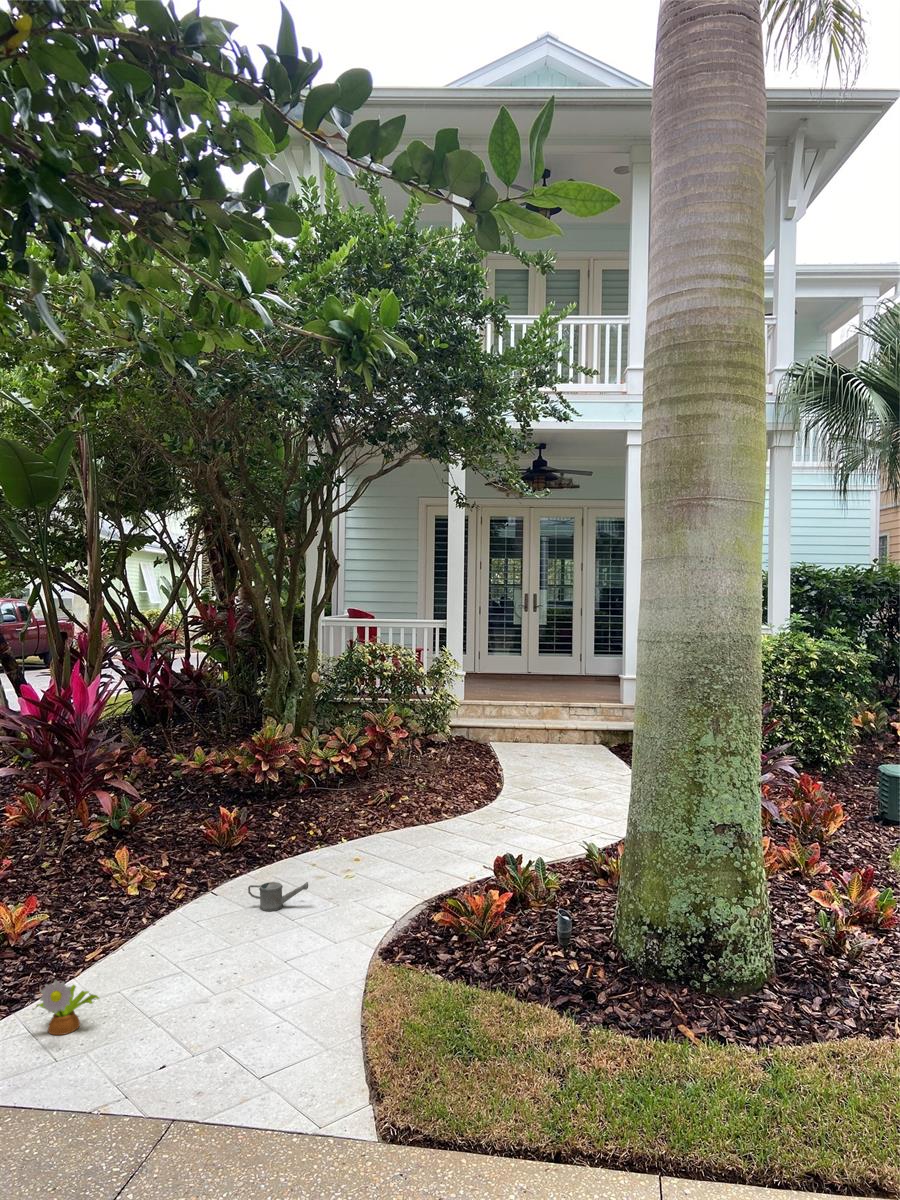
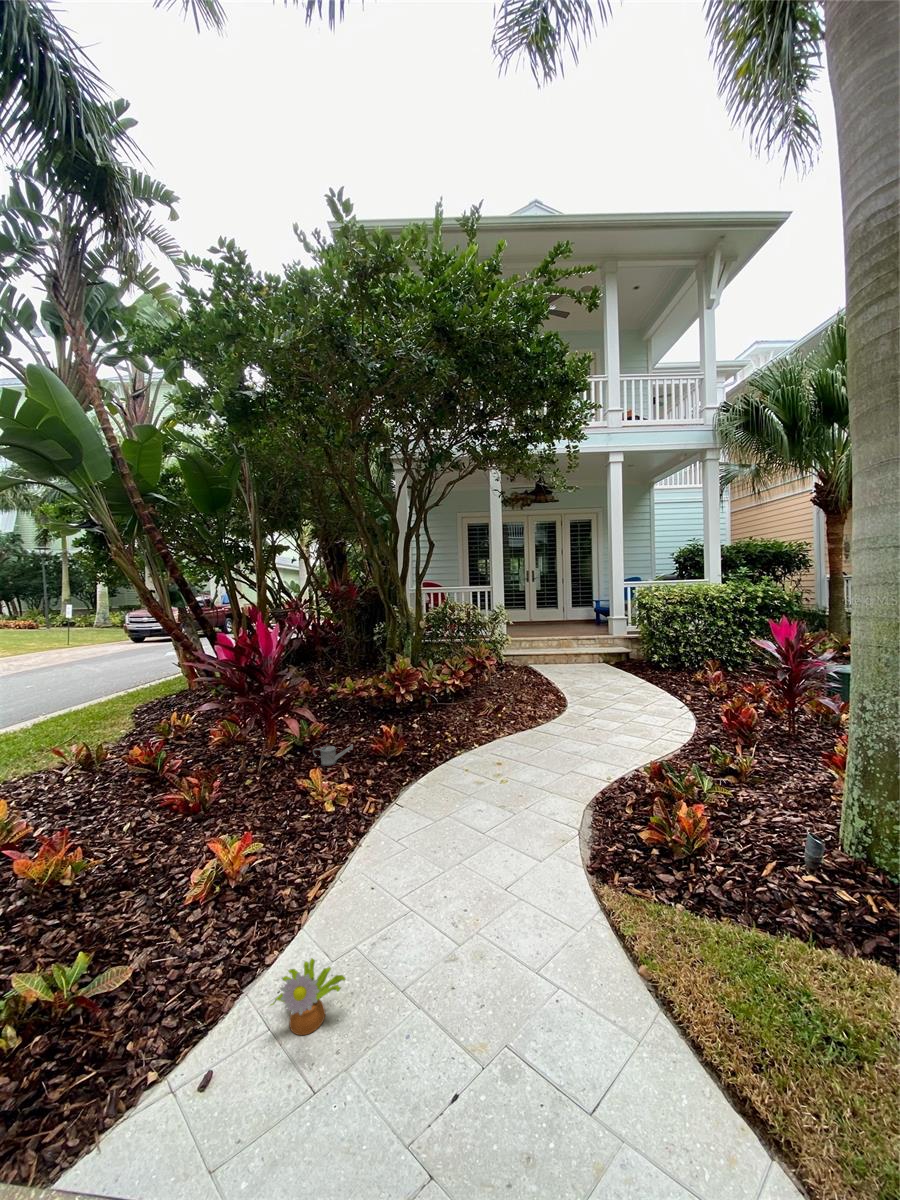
watering can: present [248,882,308,911] -> present [313,745,353,766]

